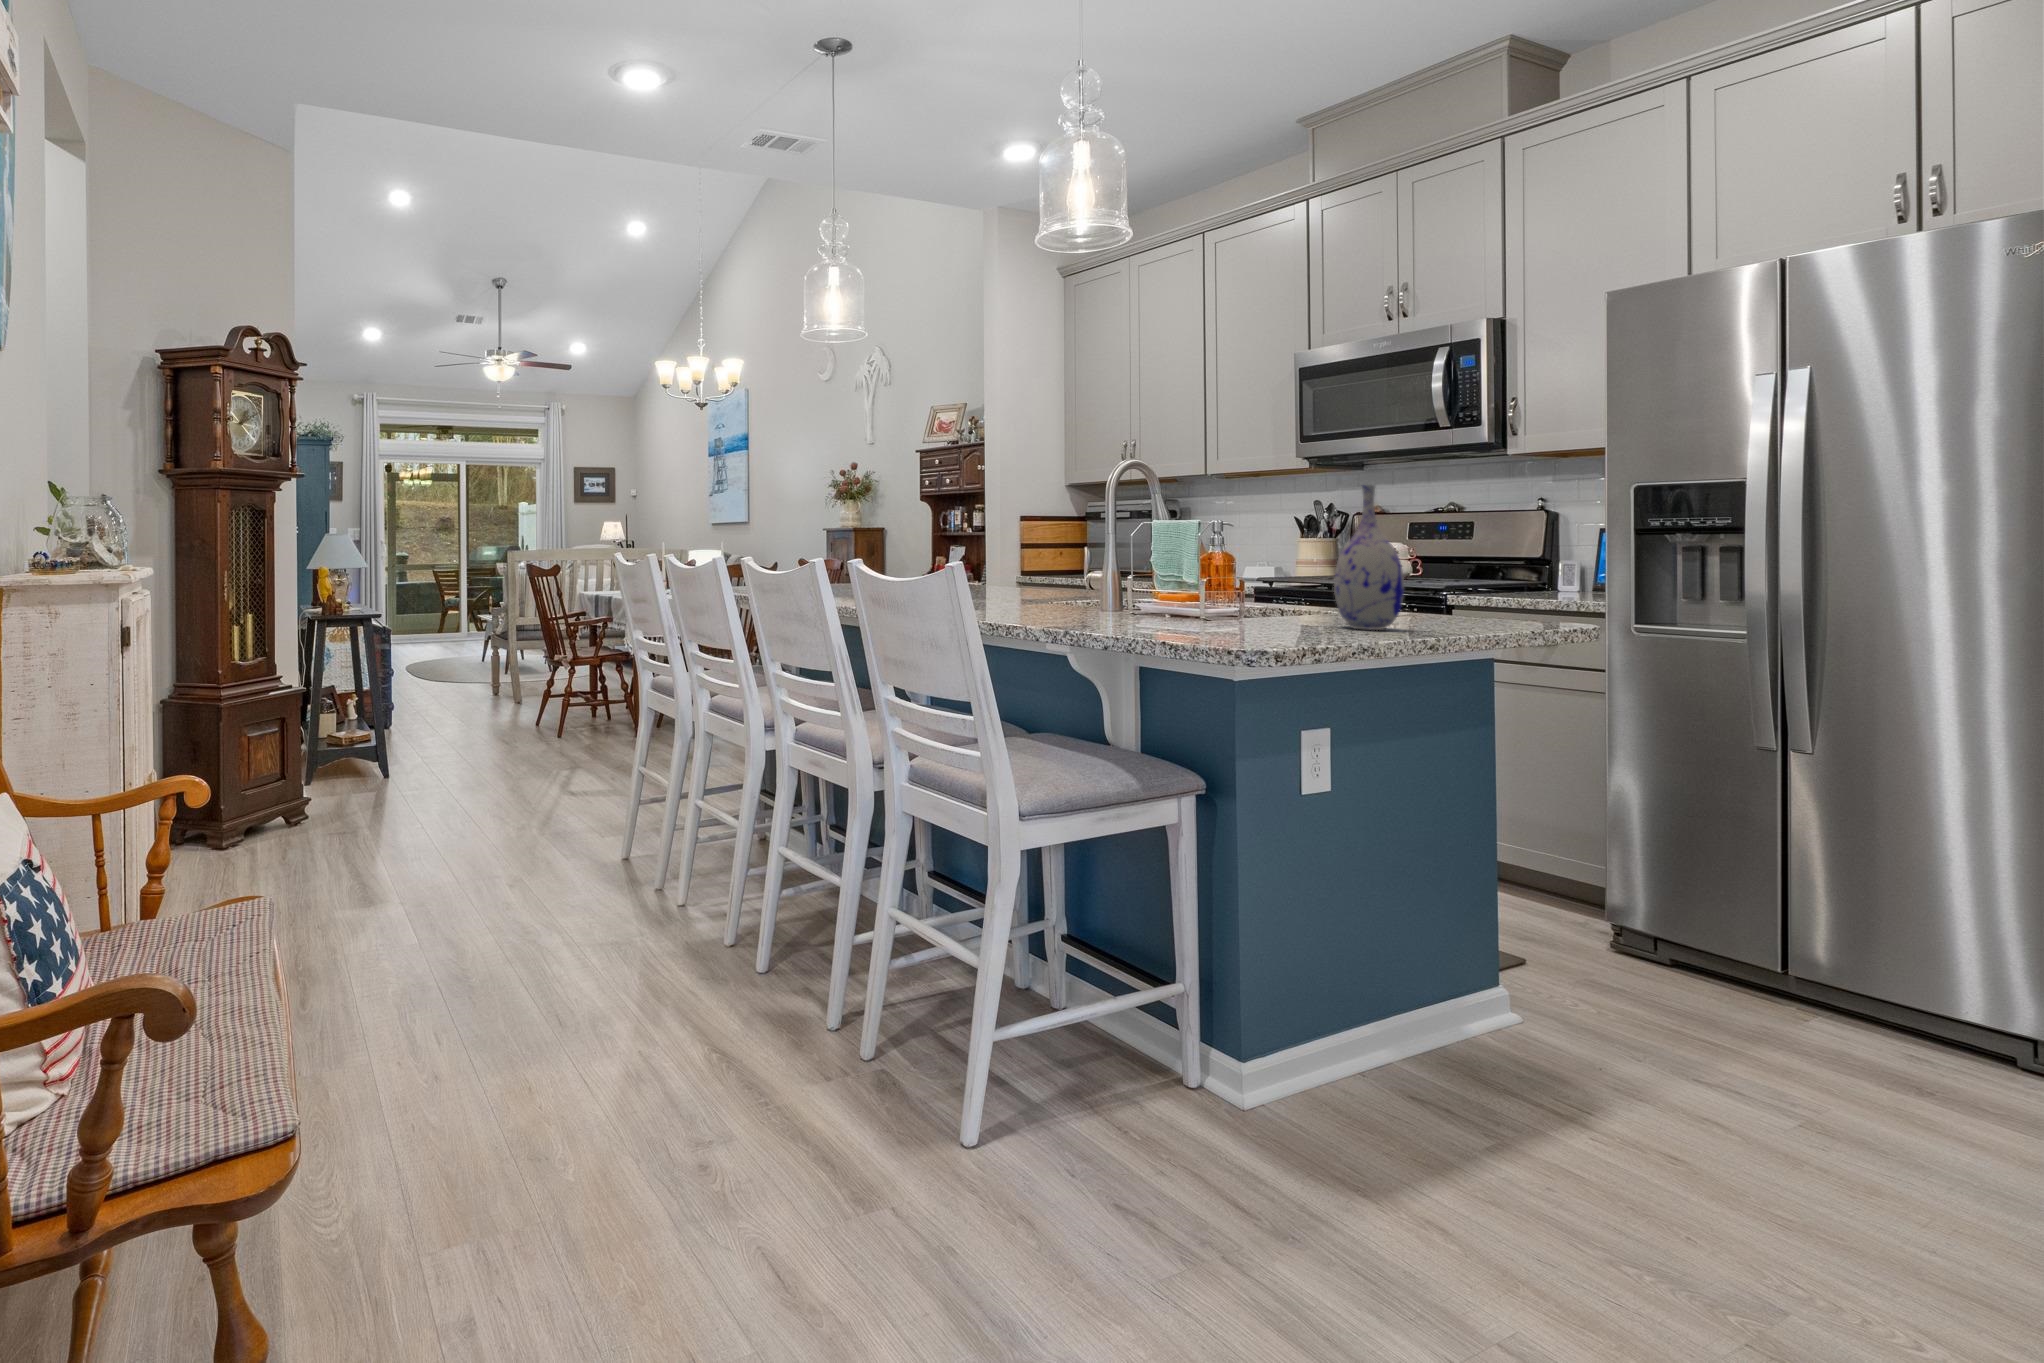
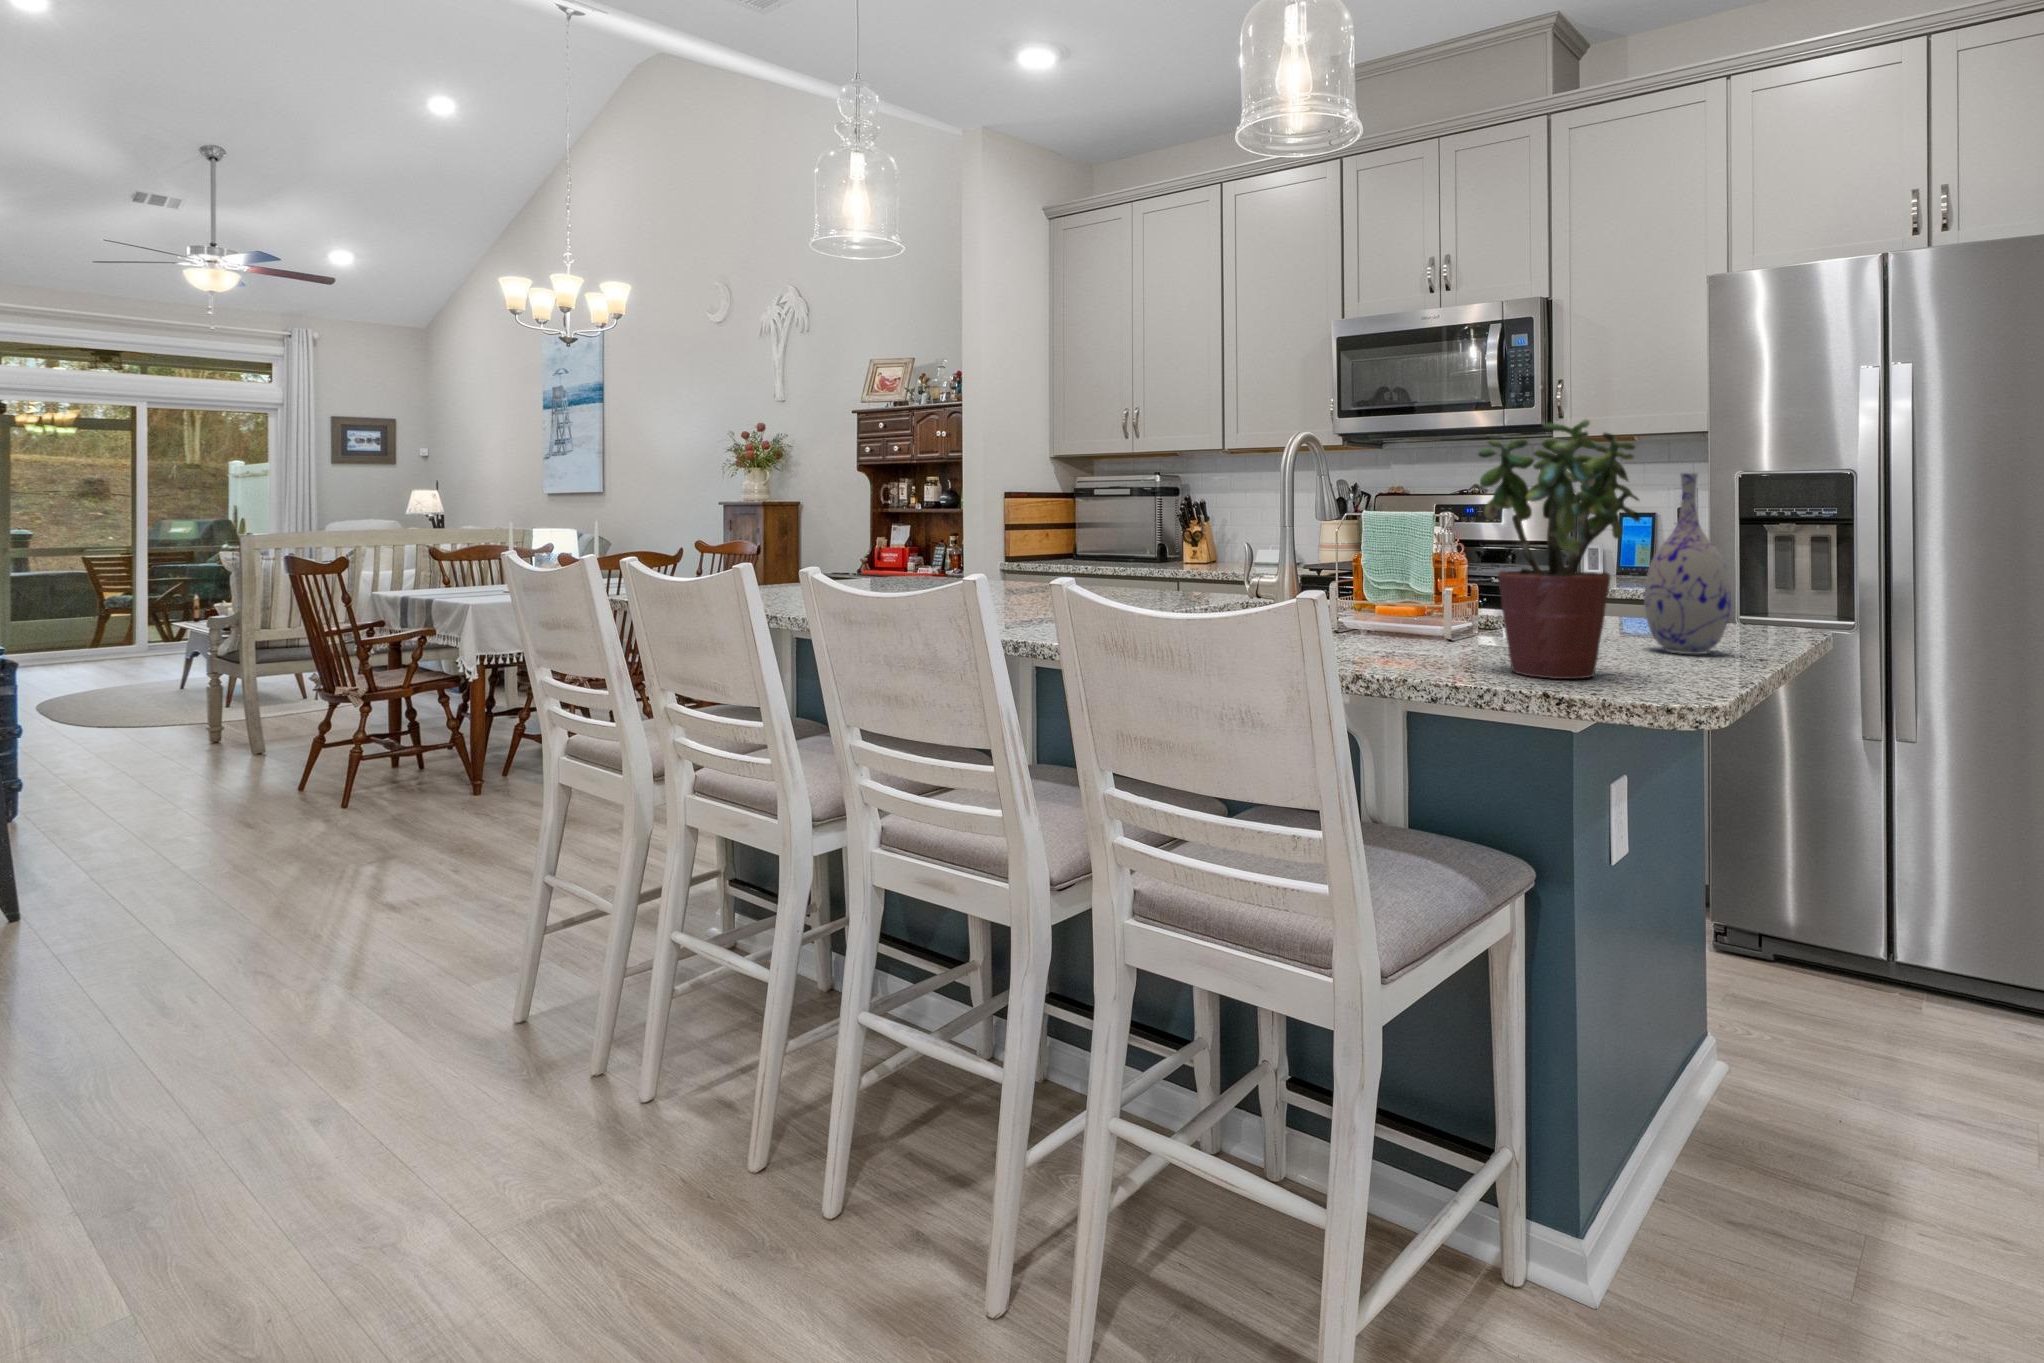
potted plant: none [1128,449,1243,631] -> present [1478,419,1641,679]

